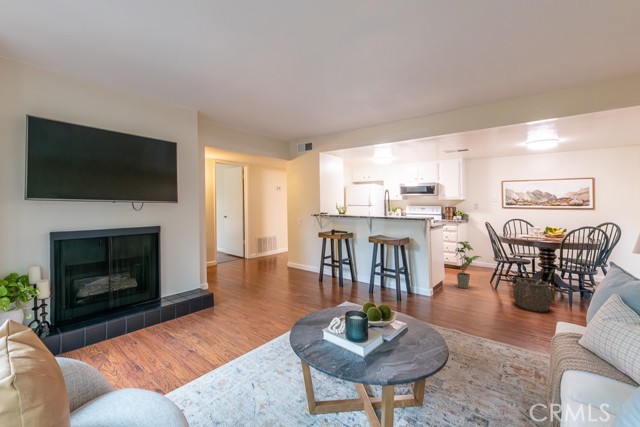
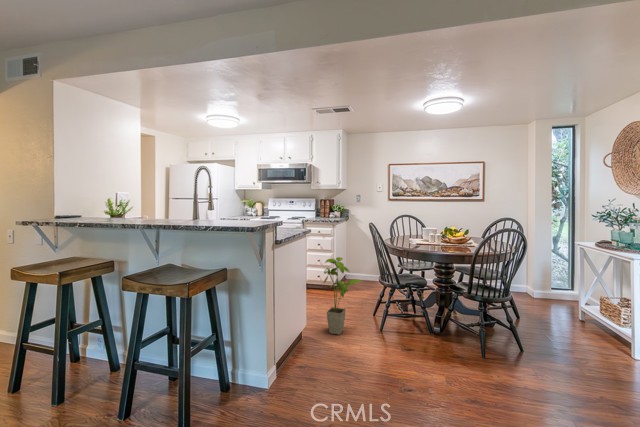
woven basket: present [513,278,552,312] -> none [403,313,454,370]

